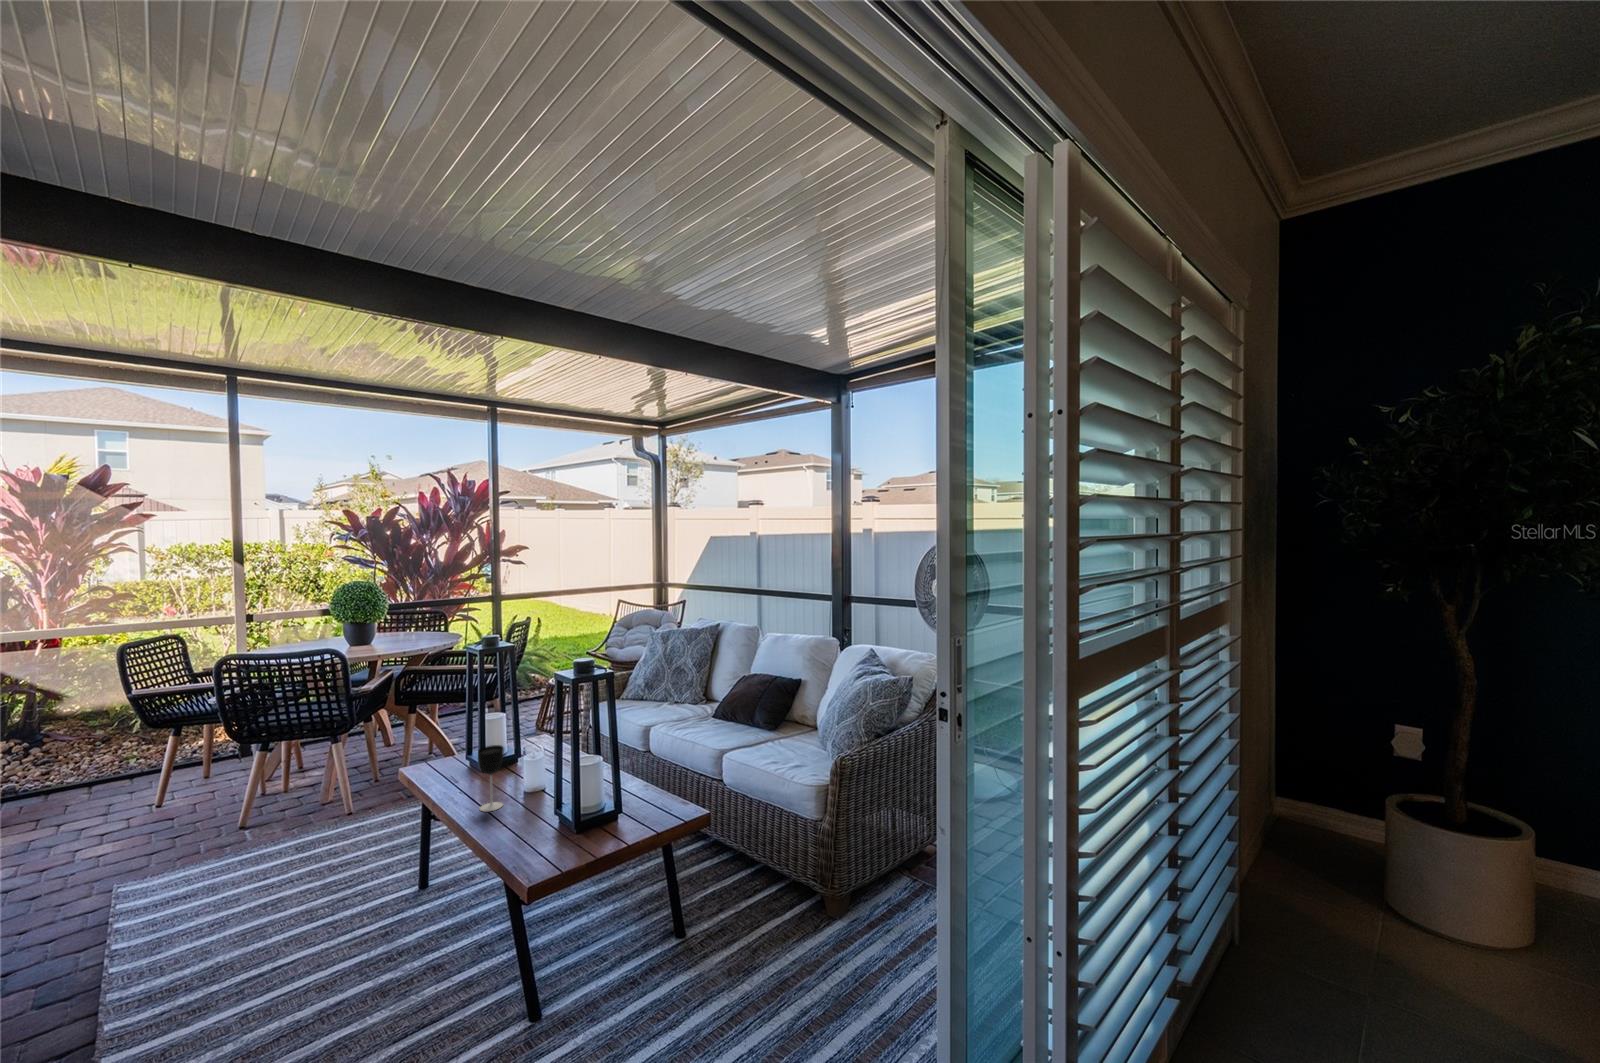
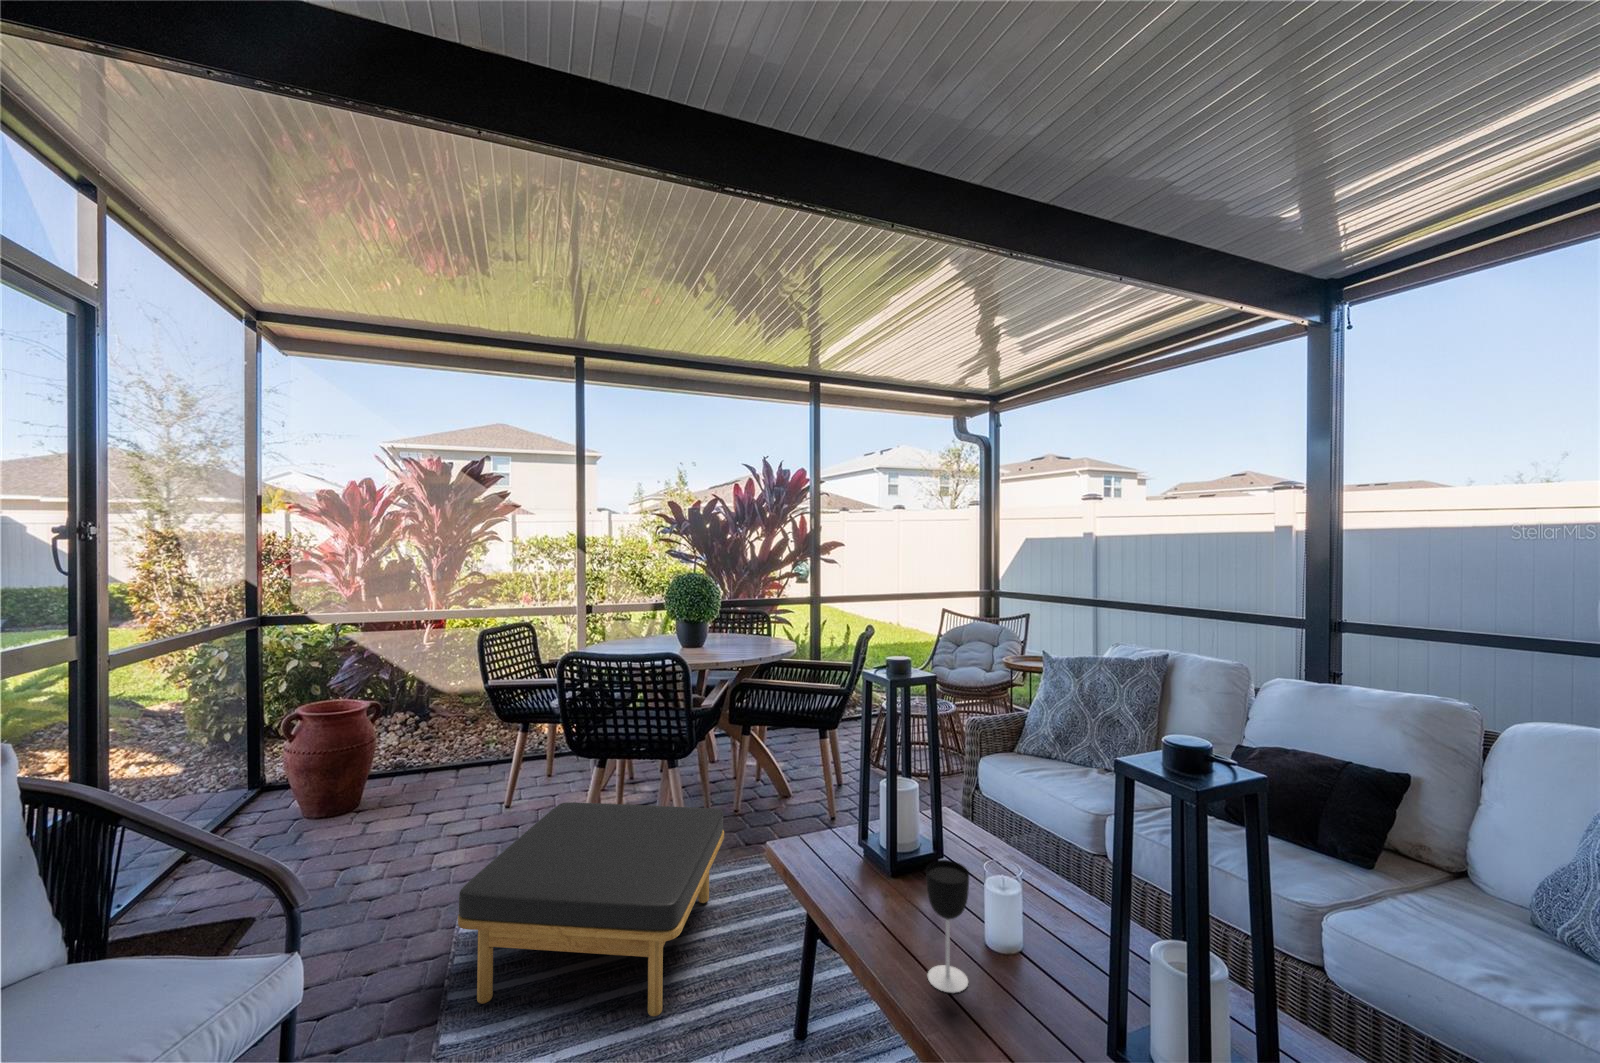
ottoman: none [120,765,381,929] -> present [458,802,724,1016]

